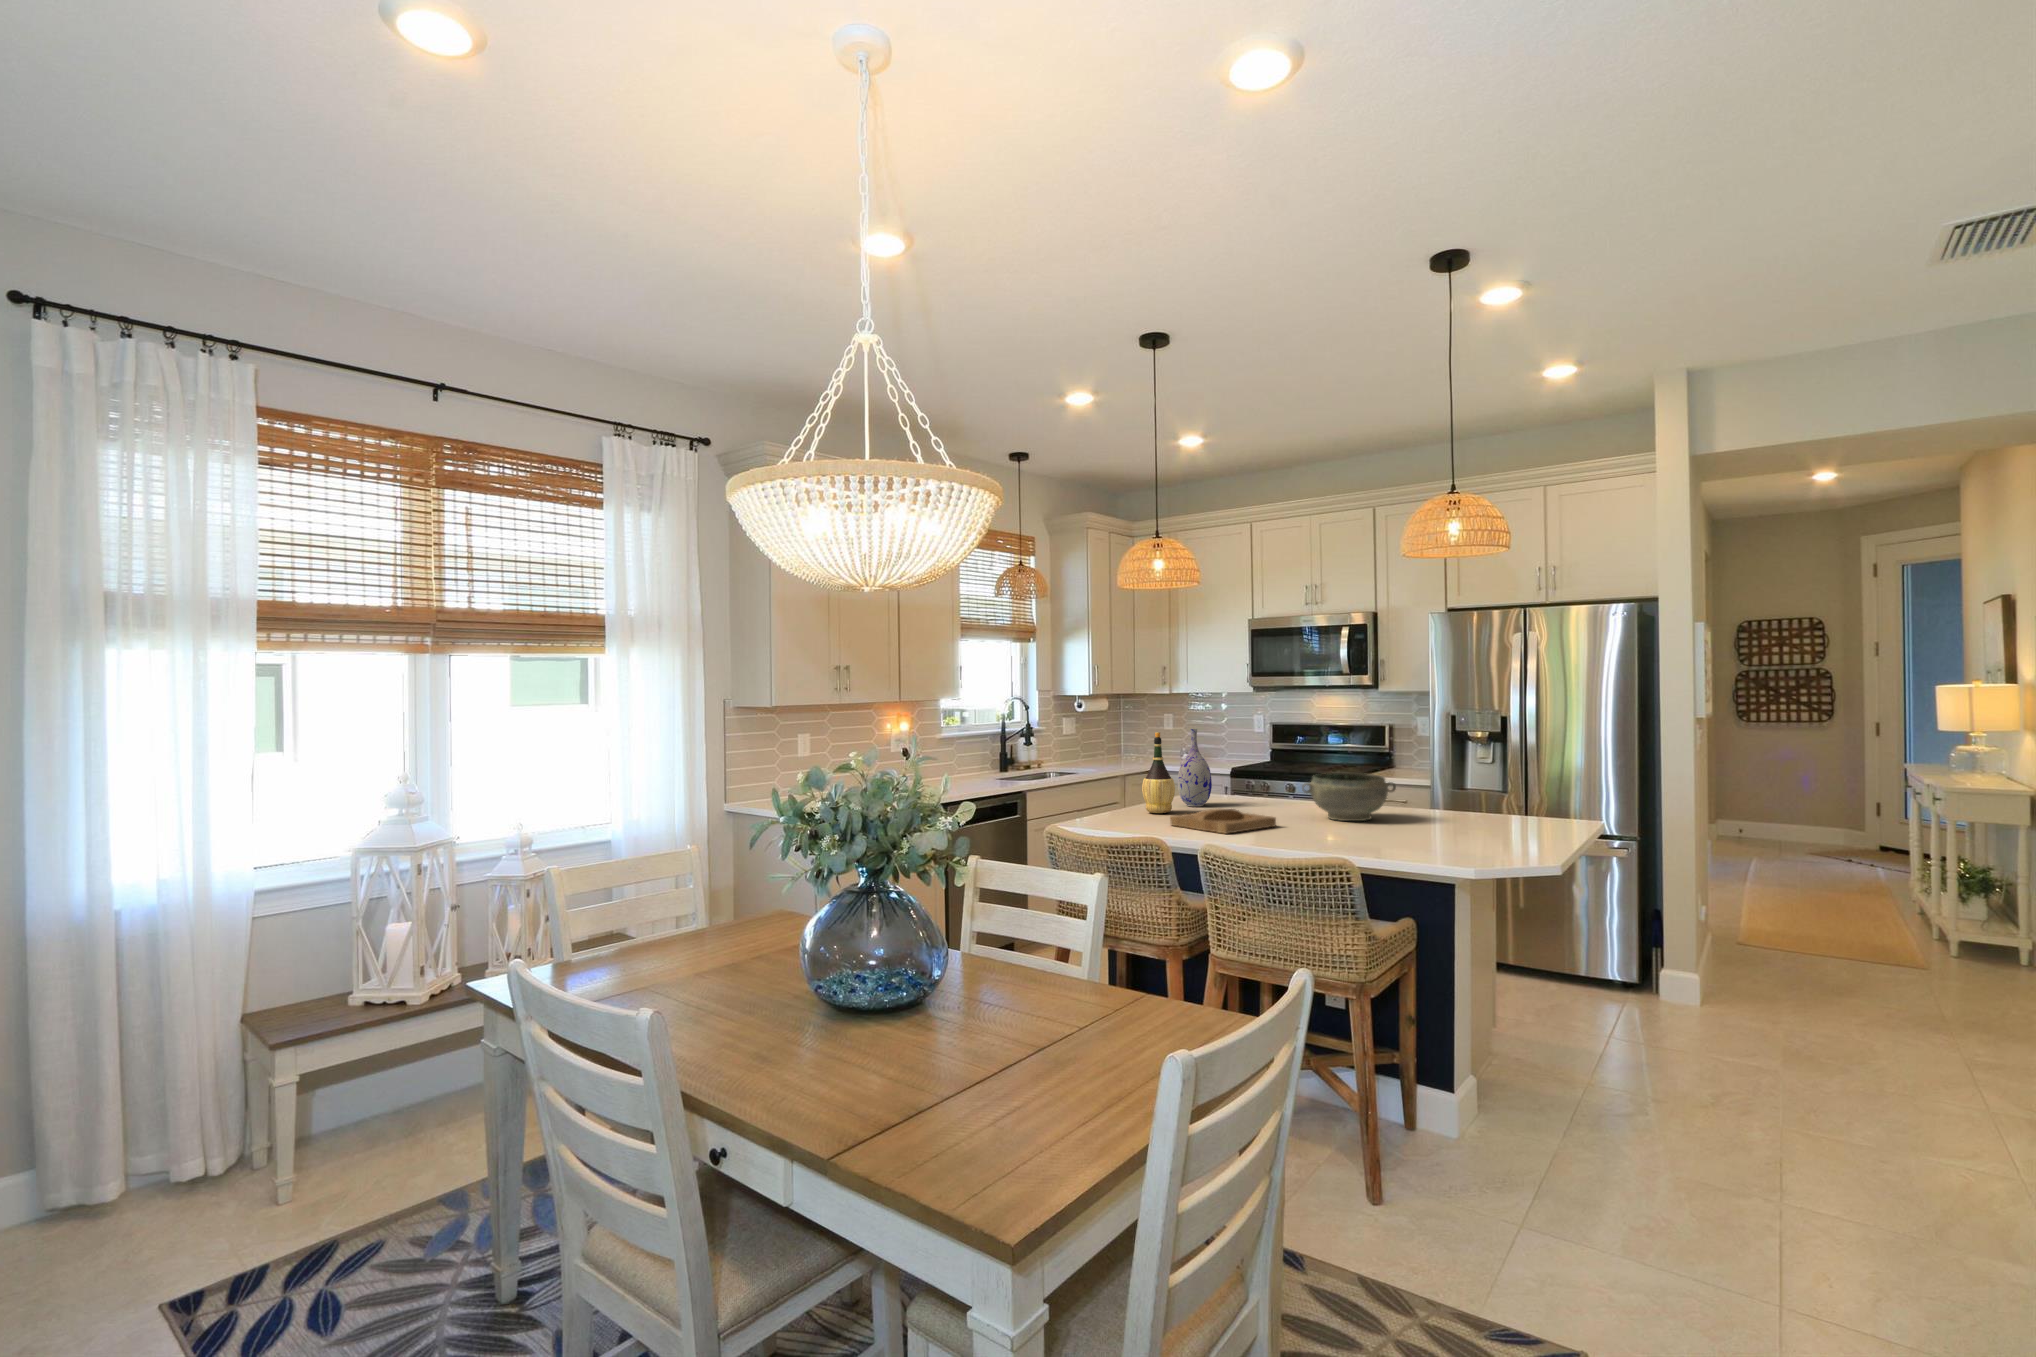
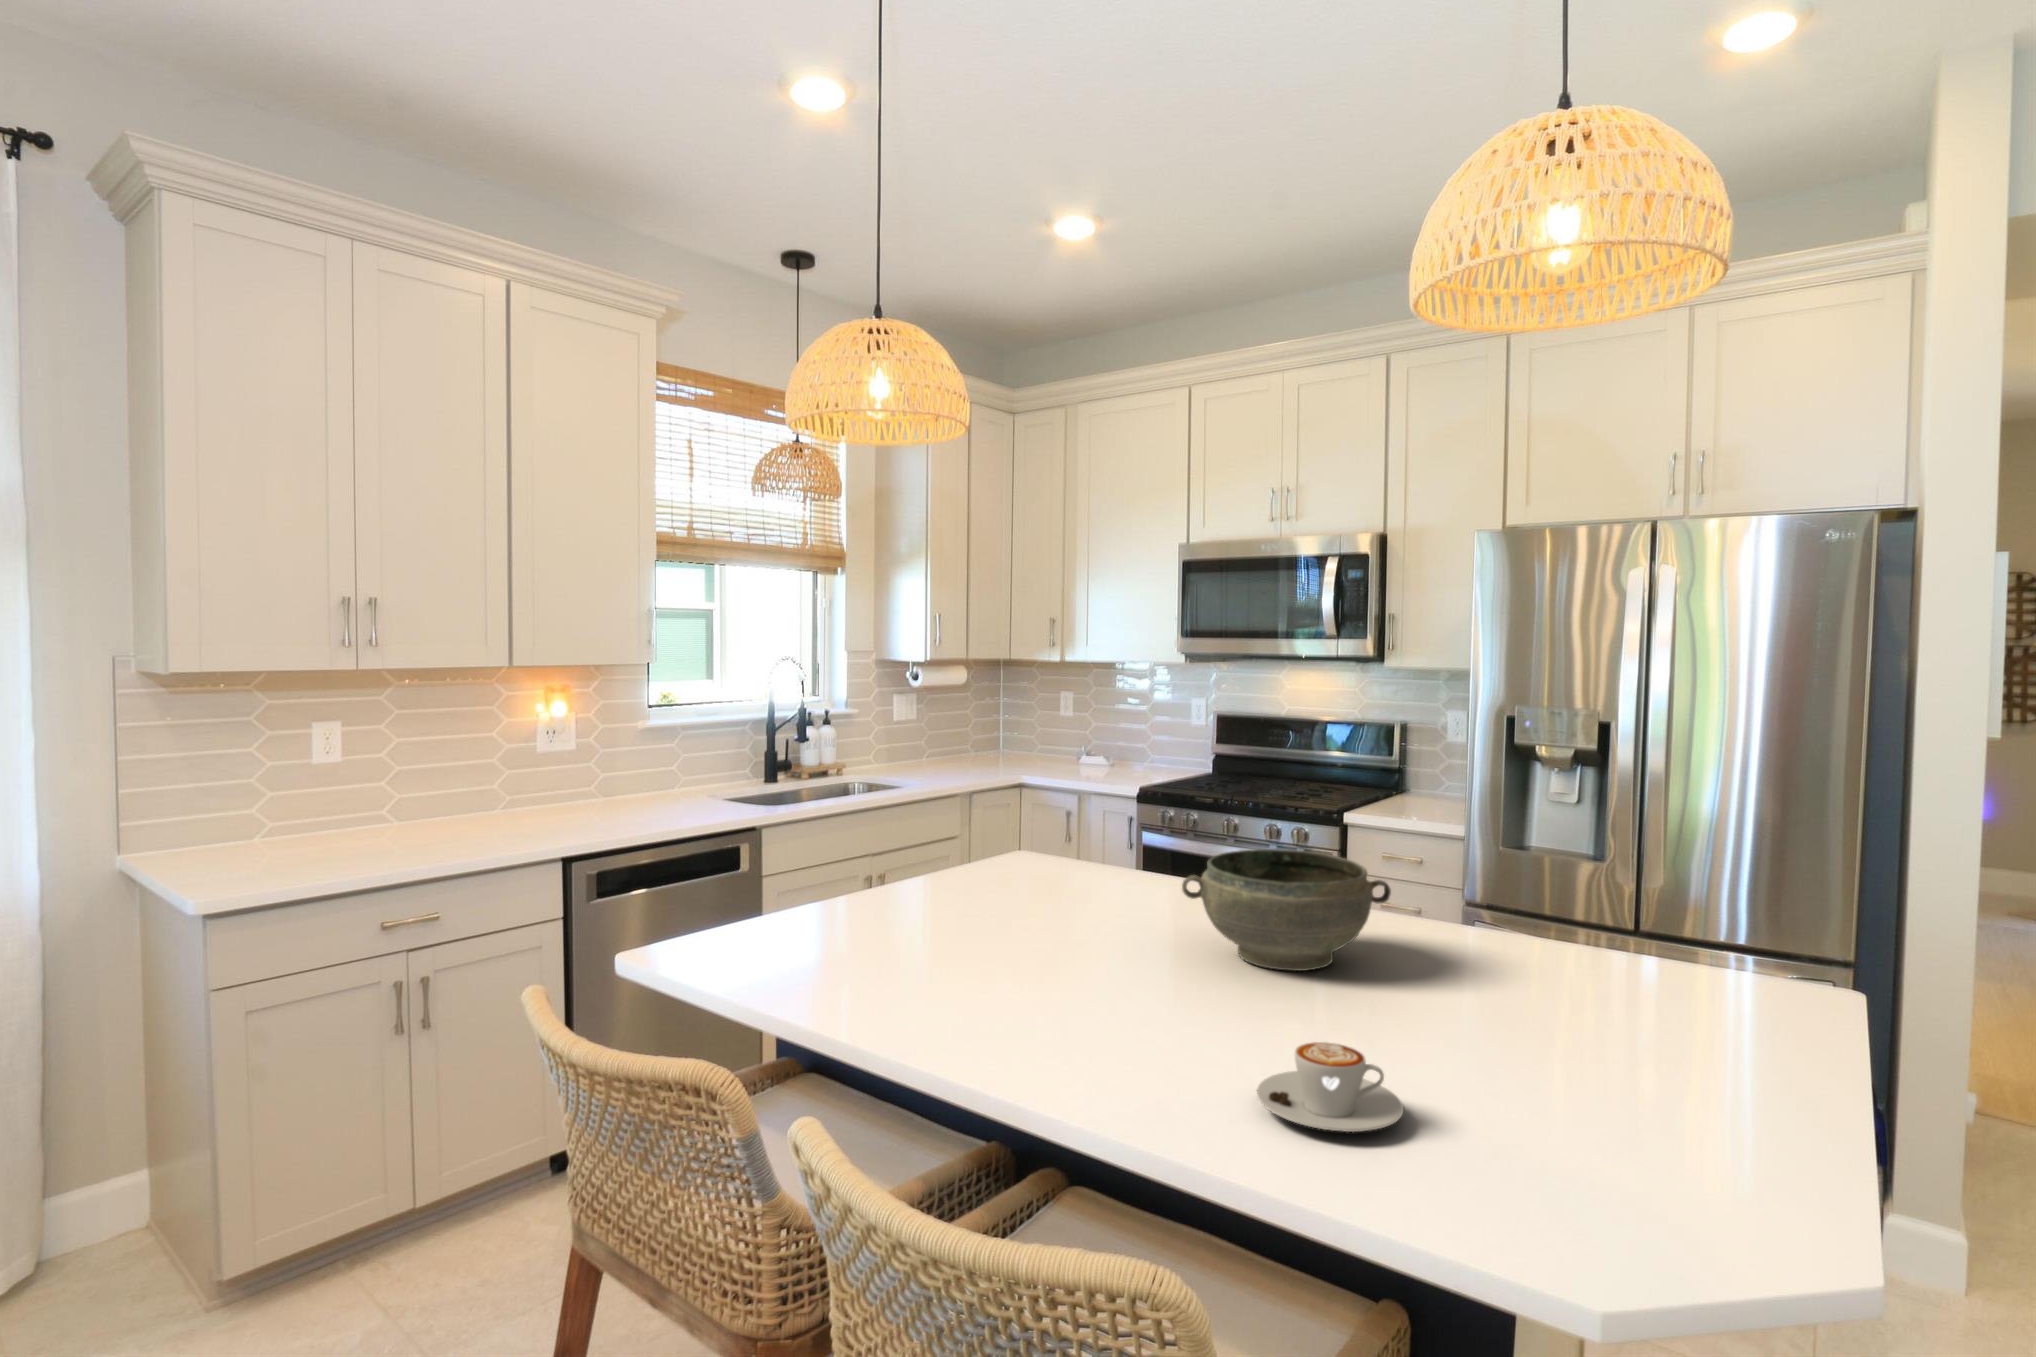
vase: present [1178,729,1212,806] -> none [956,739,1024,898]
wine bottle: present [1142,732,1175,813] -> none [856,749,925,923]
tray: present [1170,809,1276,834] -> none [865,929,1104,1023]
coffee cup: none [1354,823,1408,848] -> present [1257,1042,1403,1132]

